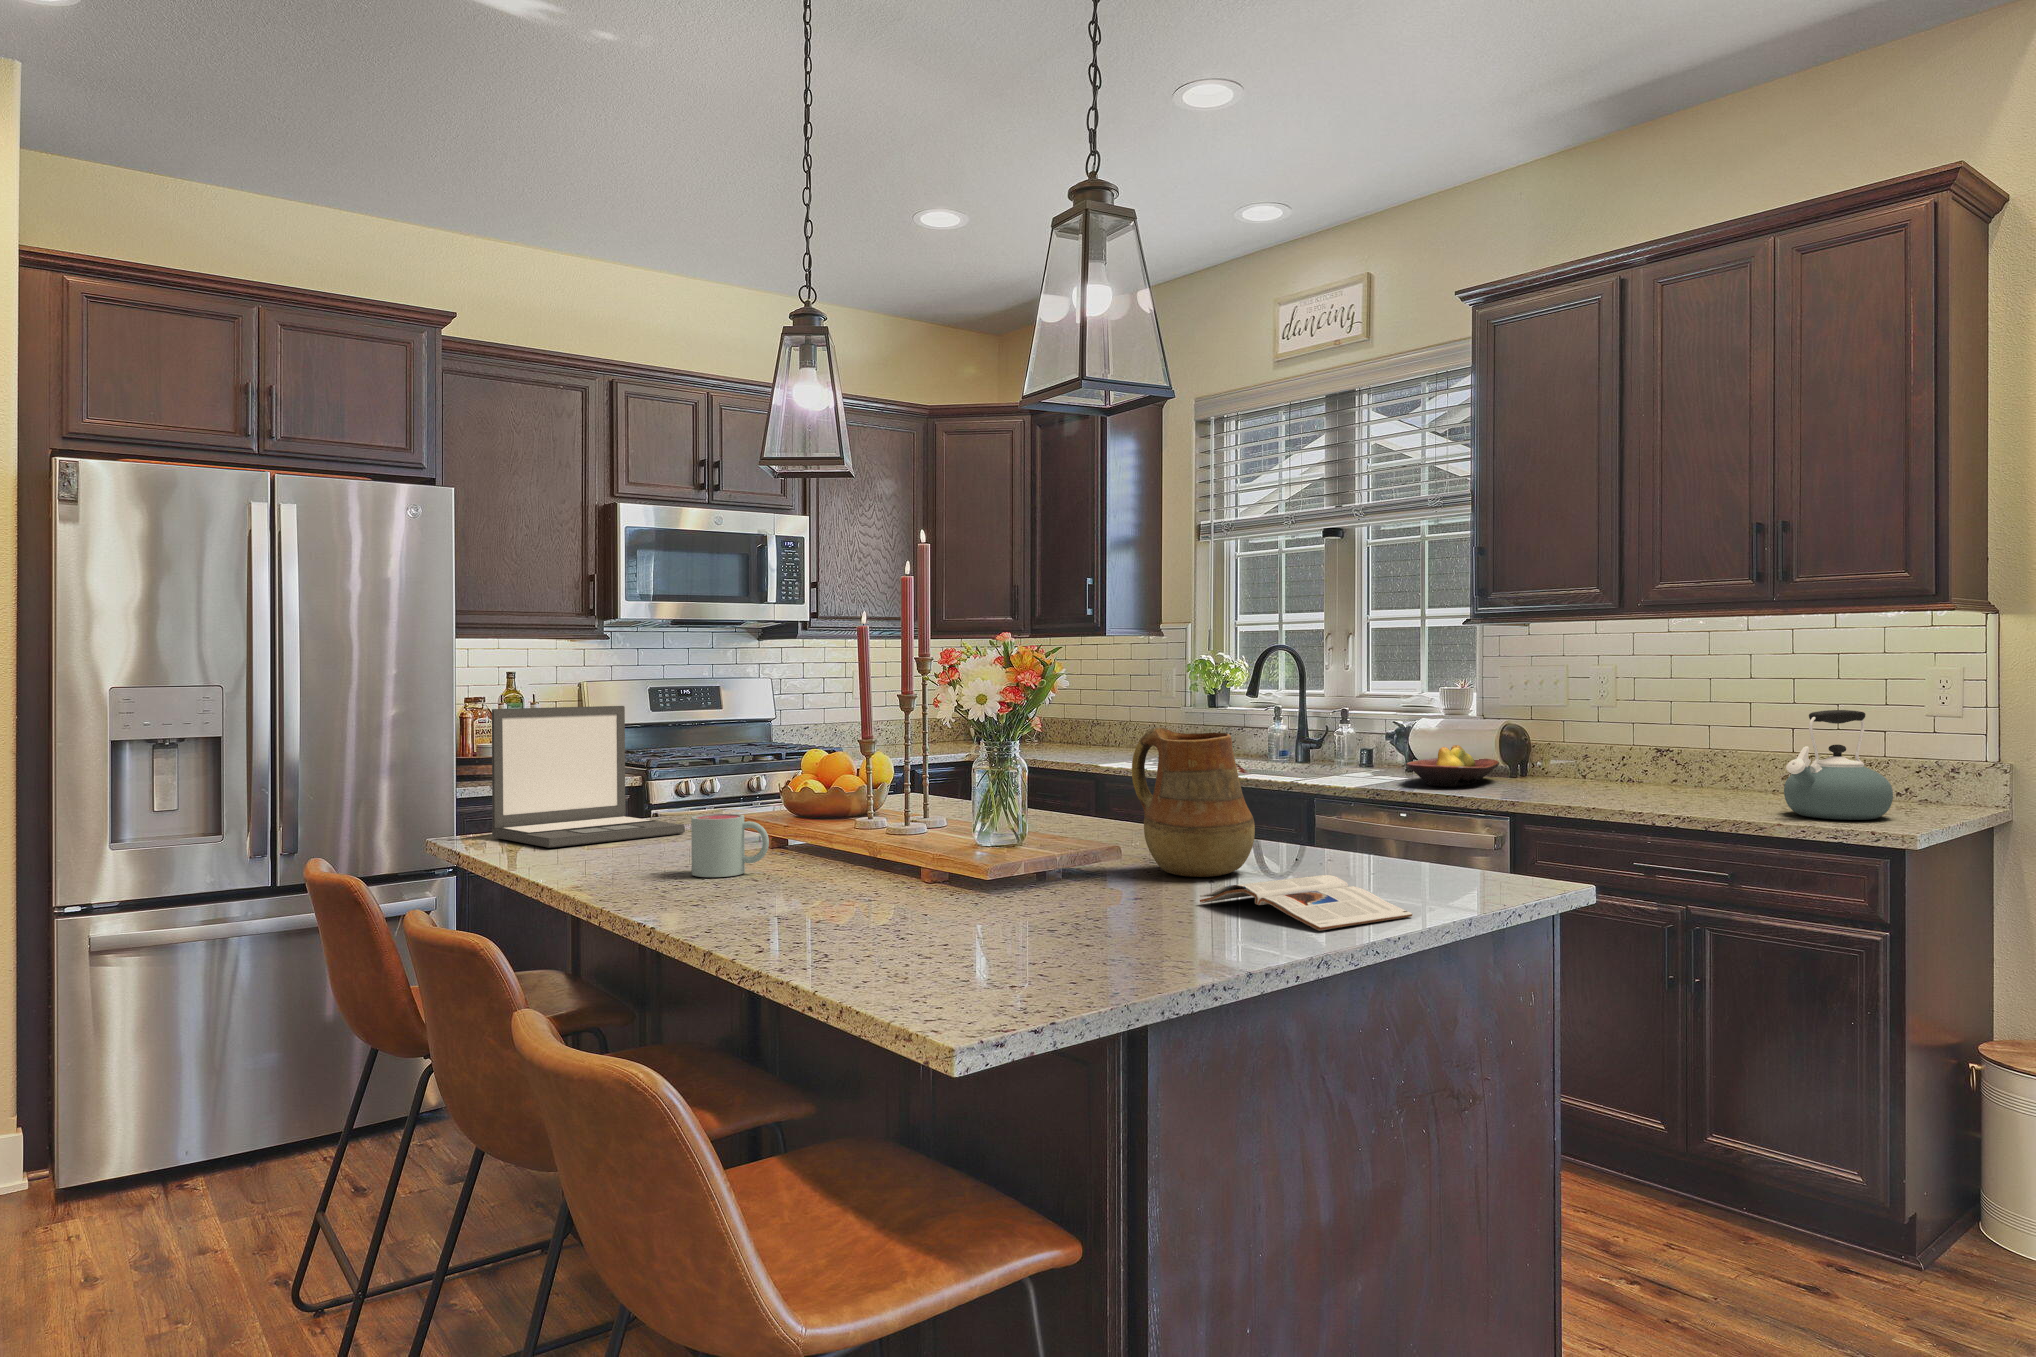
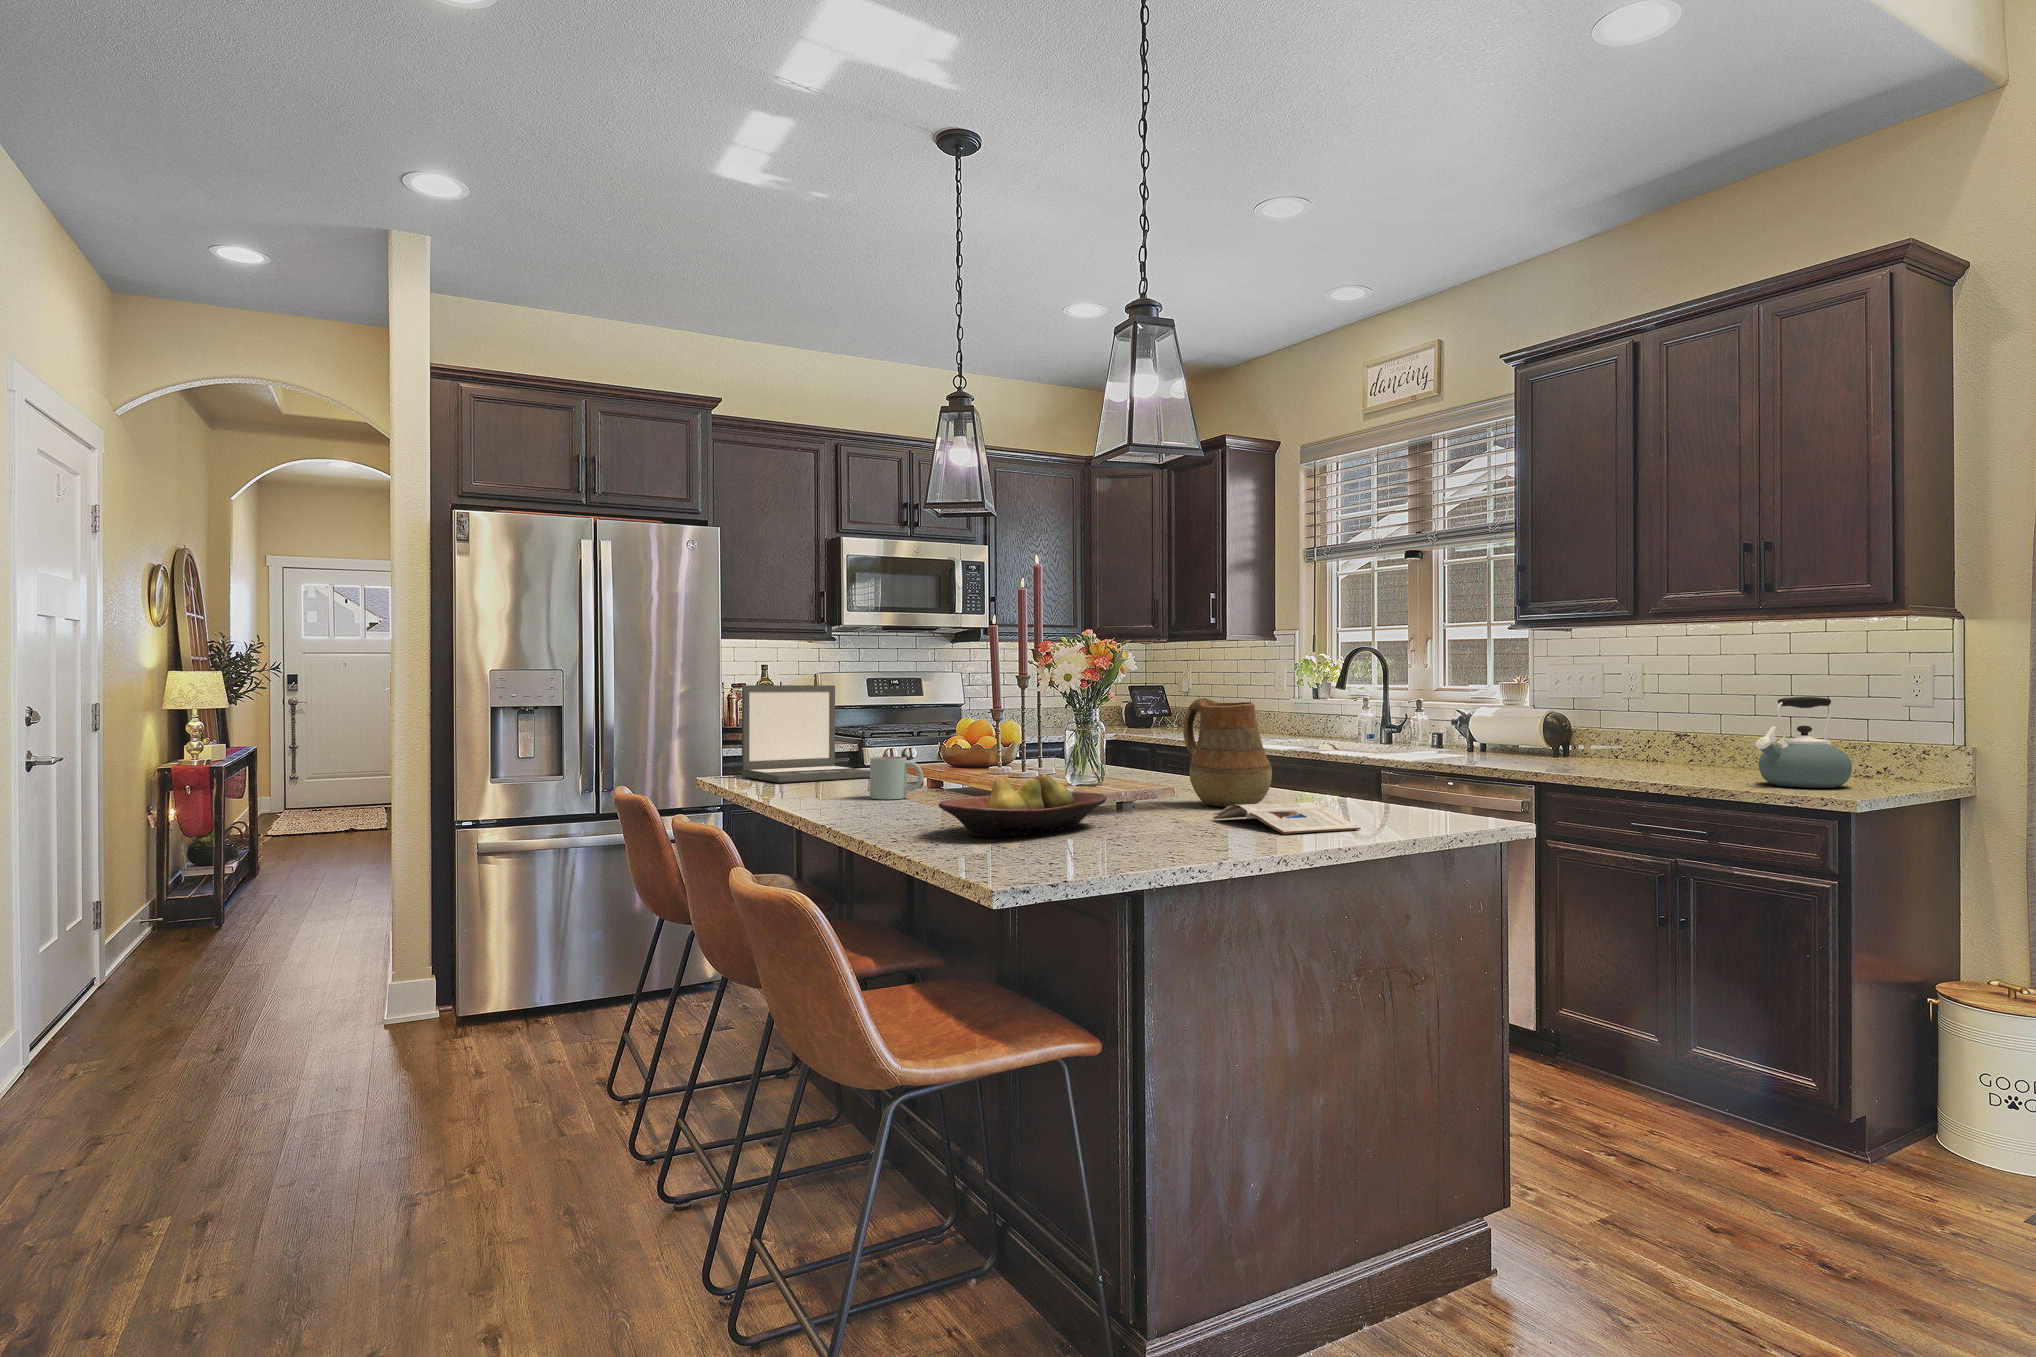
fruit bowl: present [1406,745,1499,787] -> present [939,774,1107,837]

